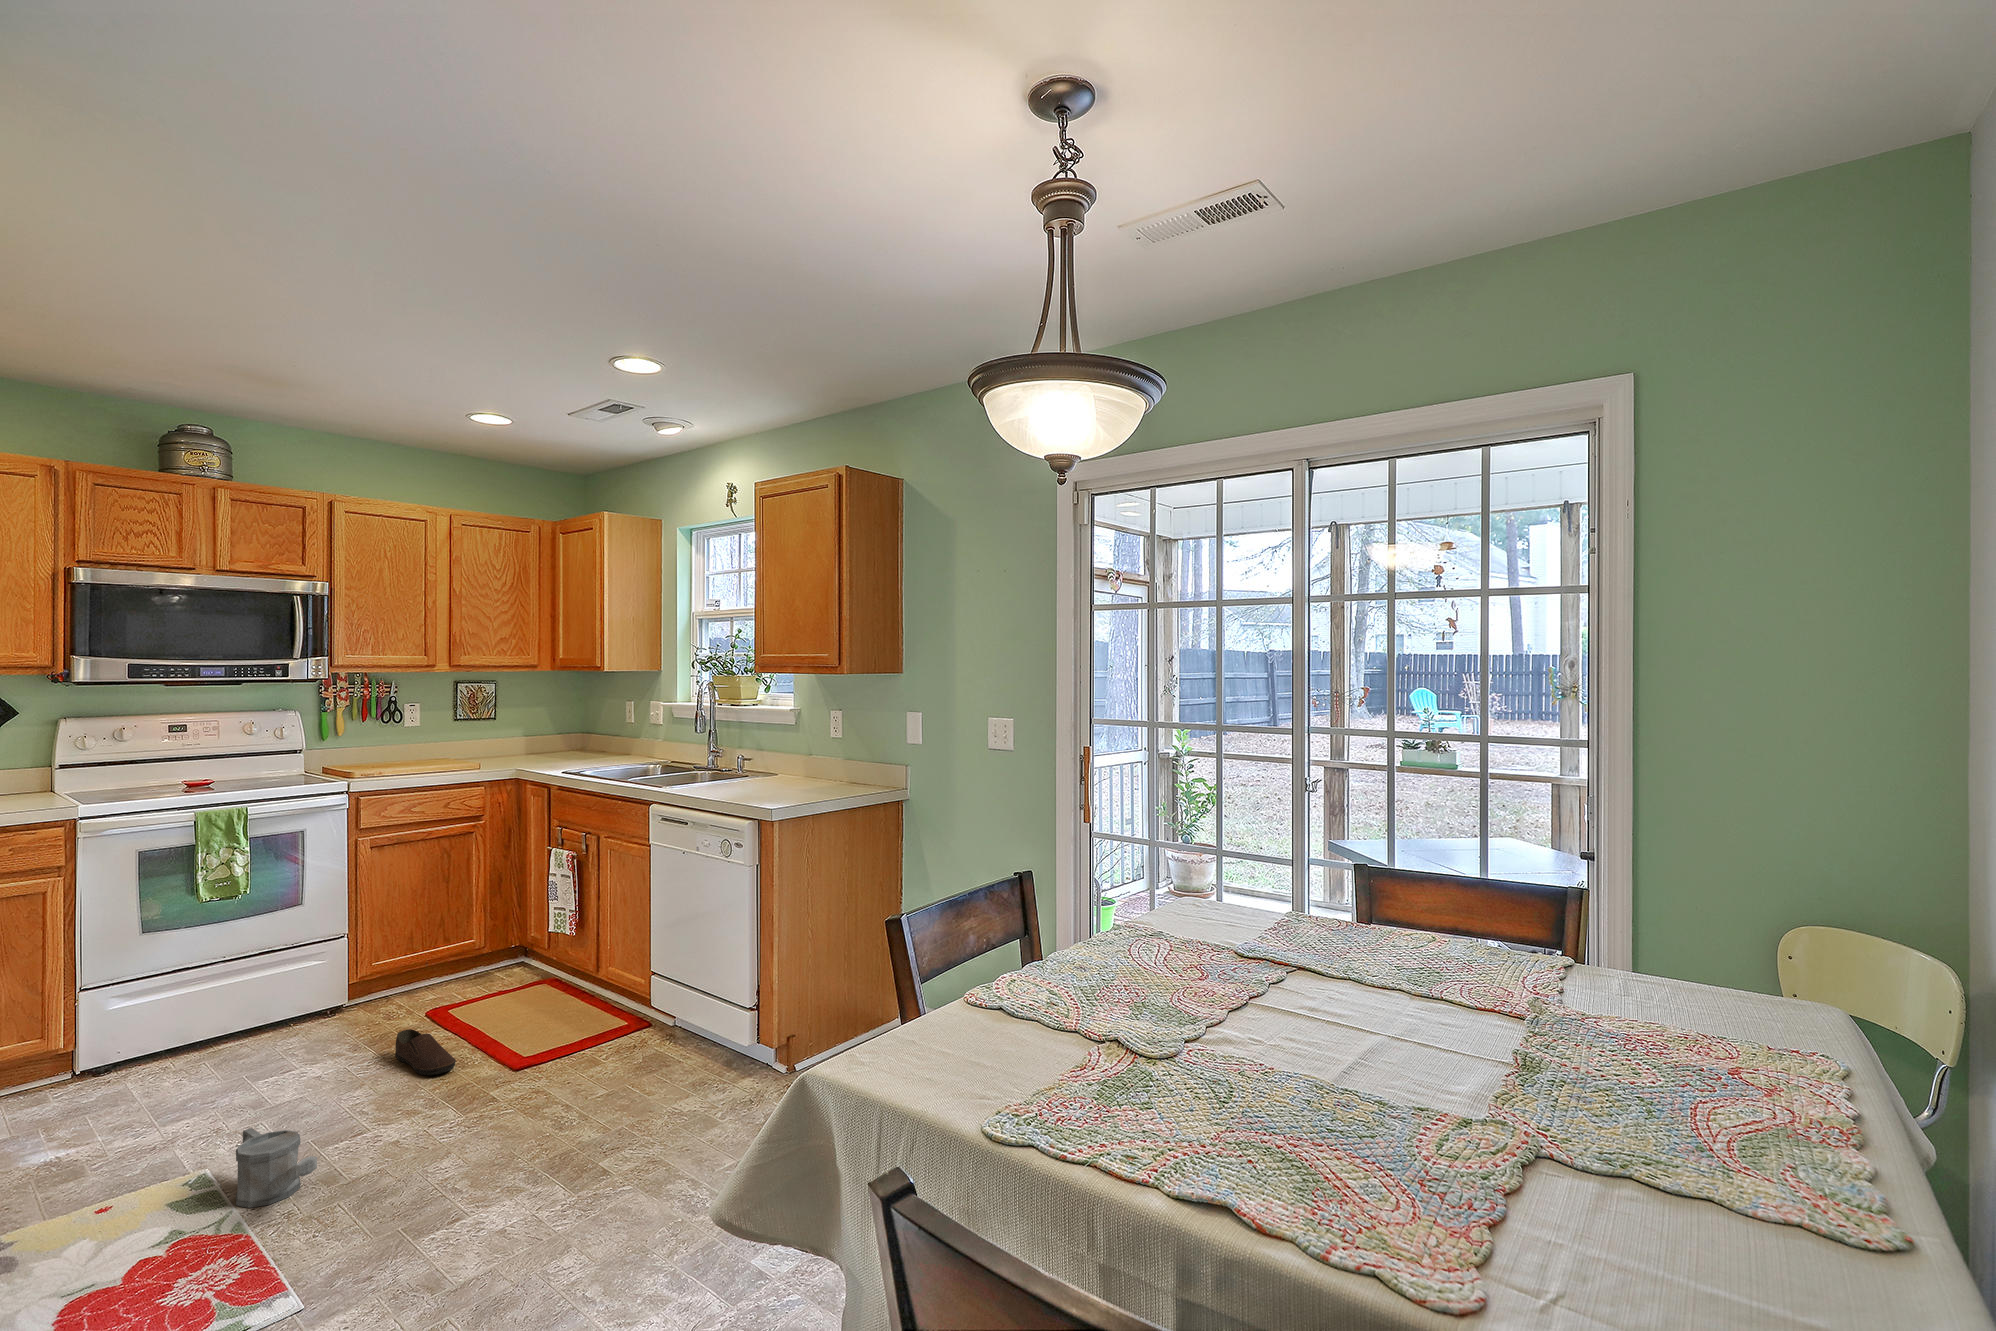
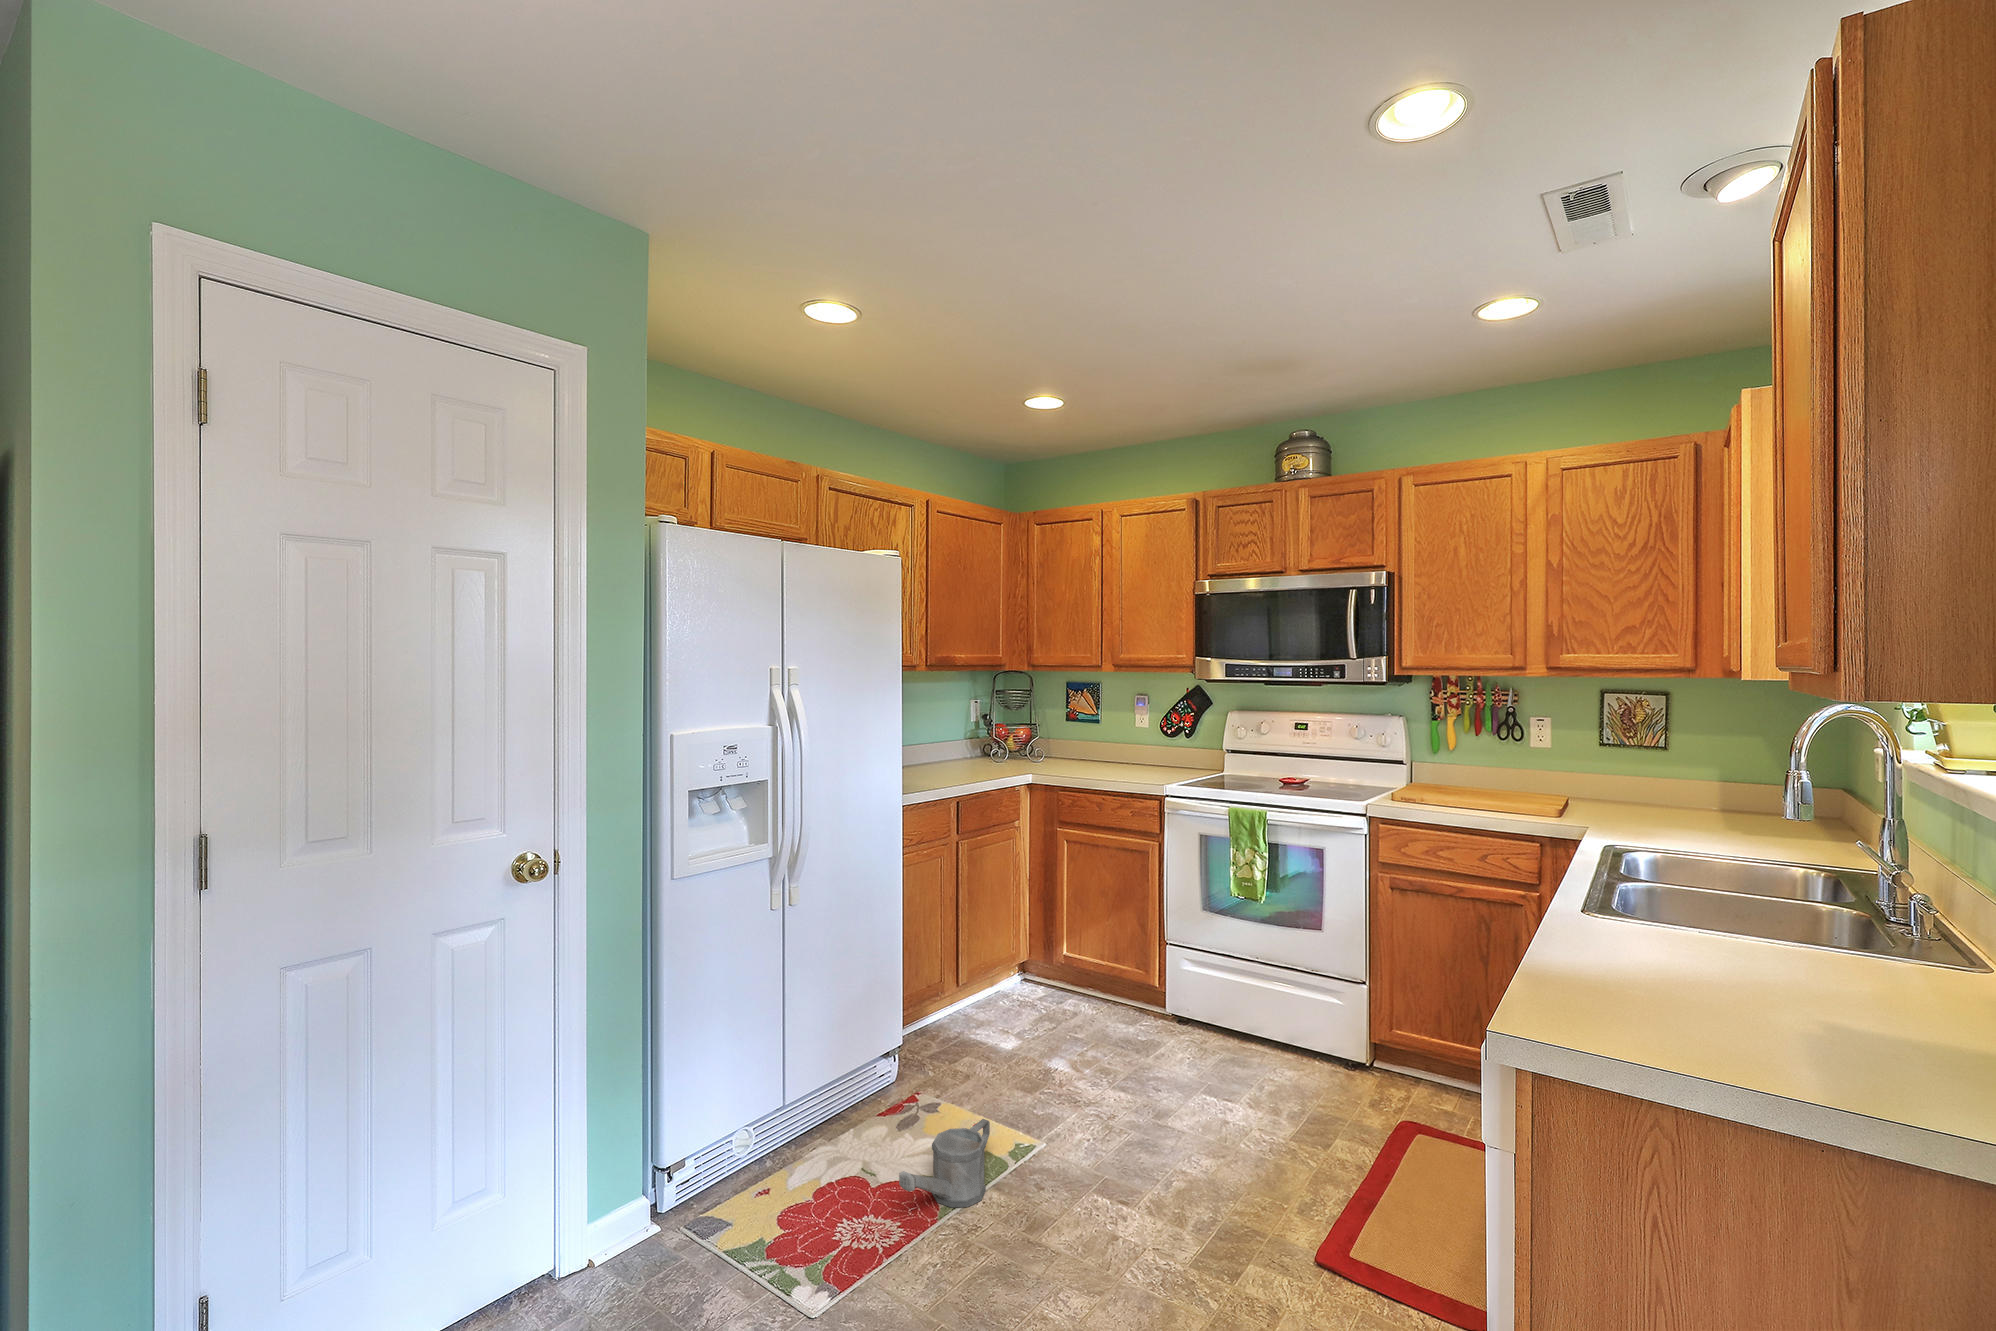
shoe: present [395,1029,456,1075] -> none [1226,1118,1283,1199]

